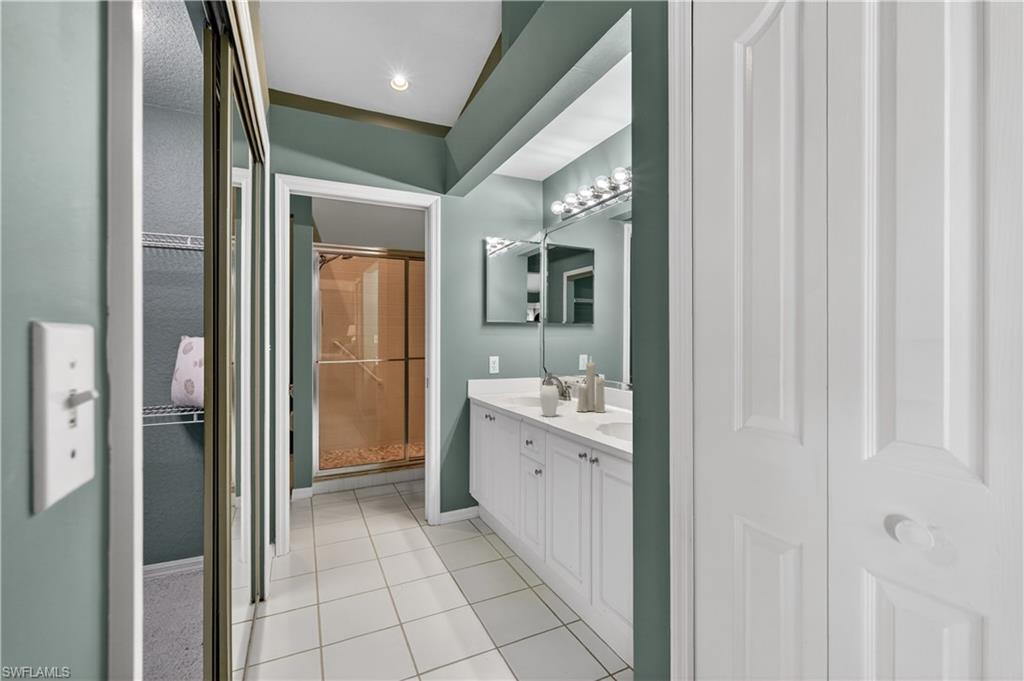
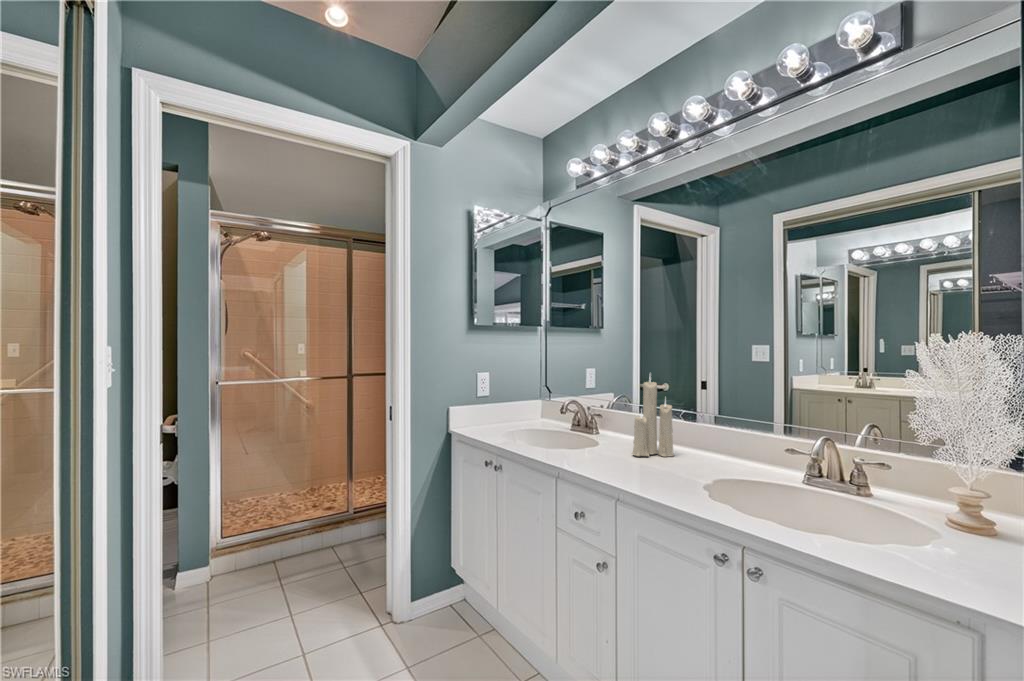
soap dispenser: present [540,373,559,417] -> none [589,401,629,471]

